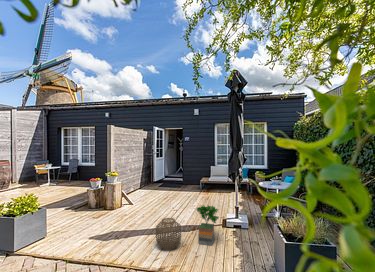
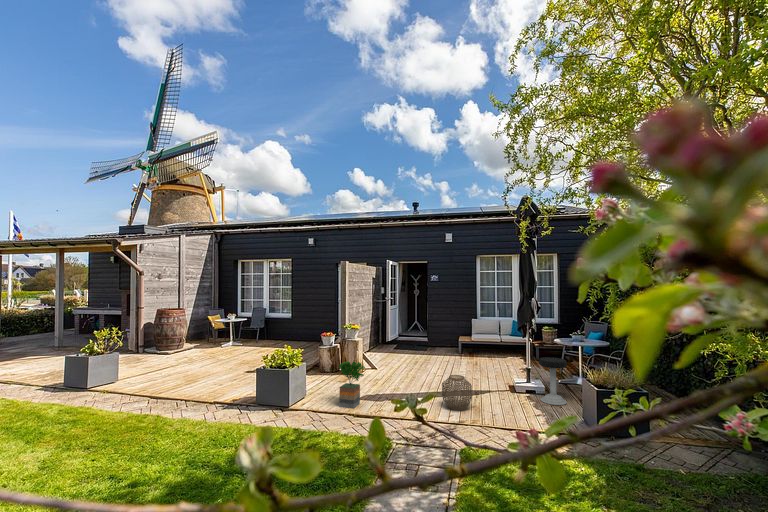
stool: none [242,200,264,242] -> present [539,357,567,405]
potted tree: present [197,205,219,246] -> present [339,361,365,408]

